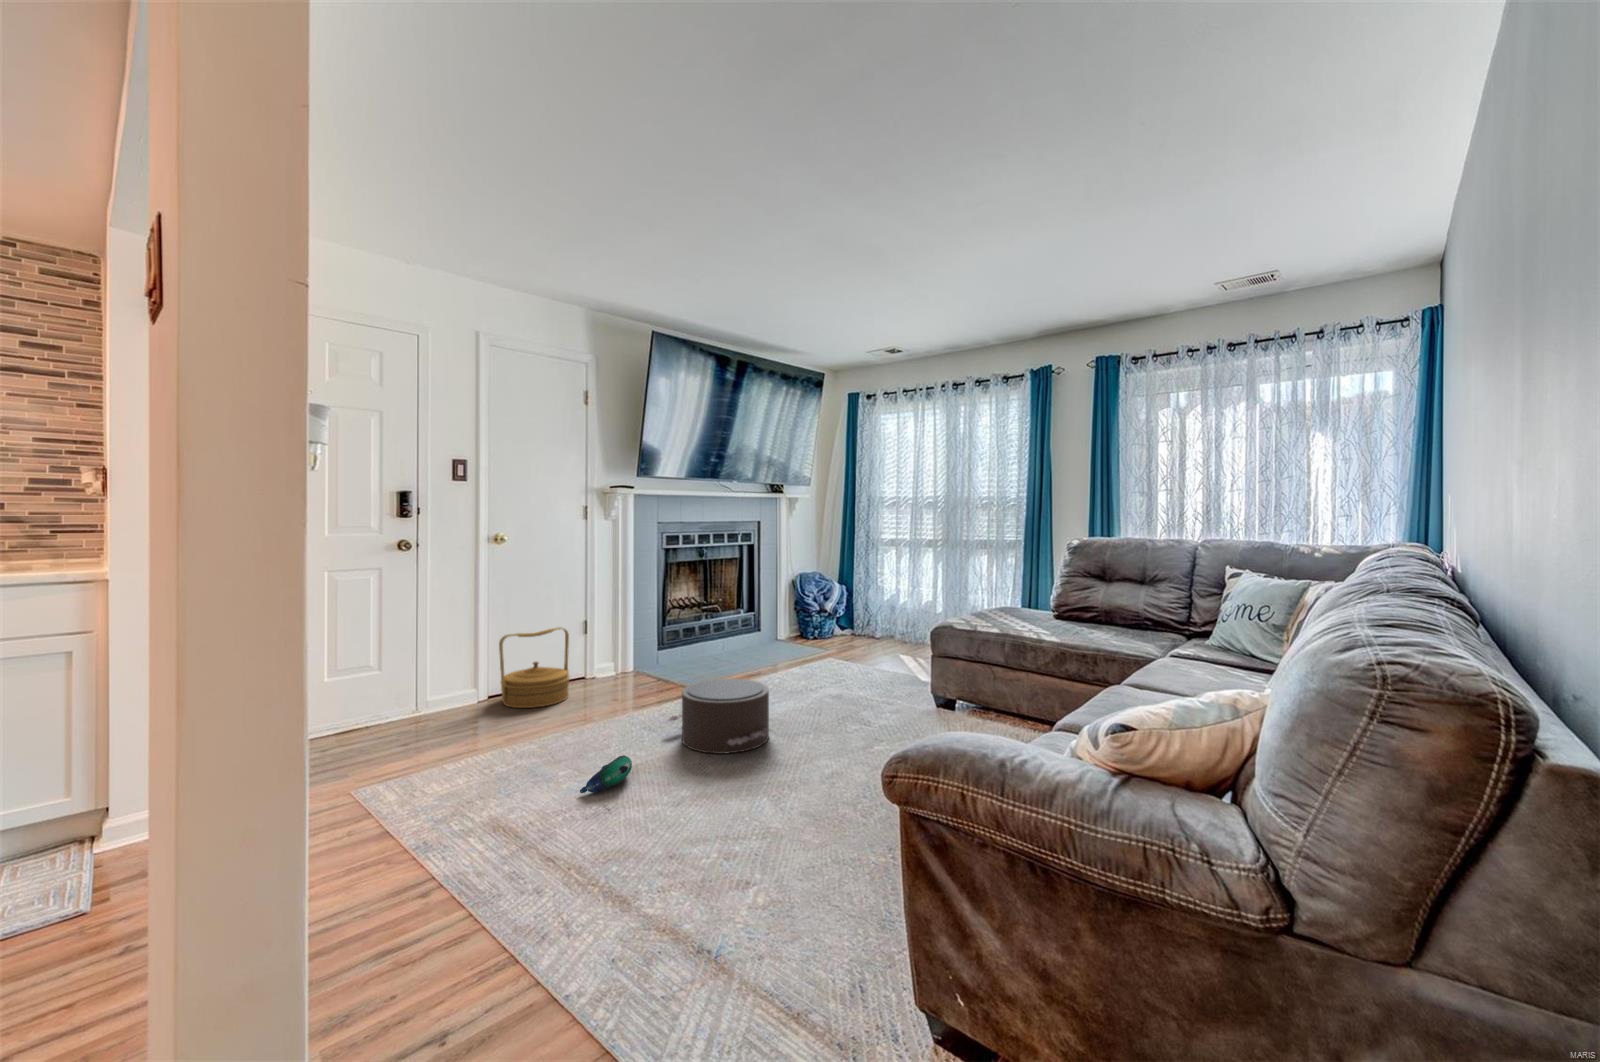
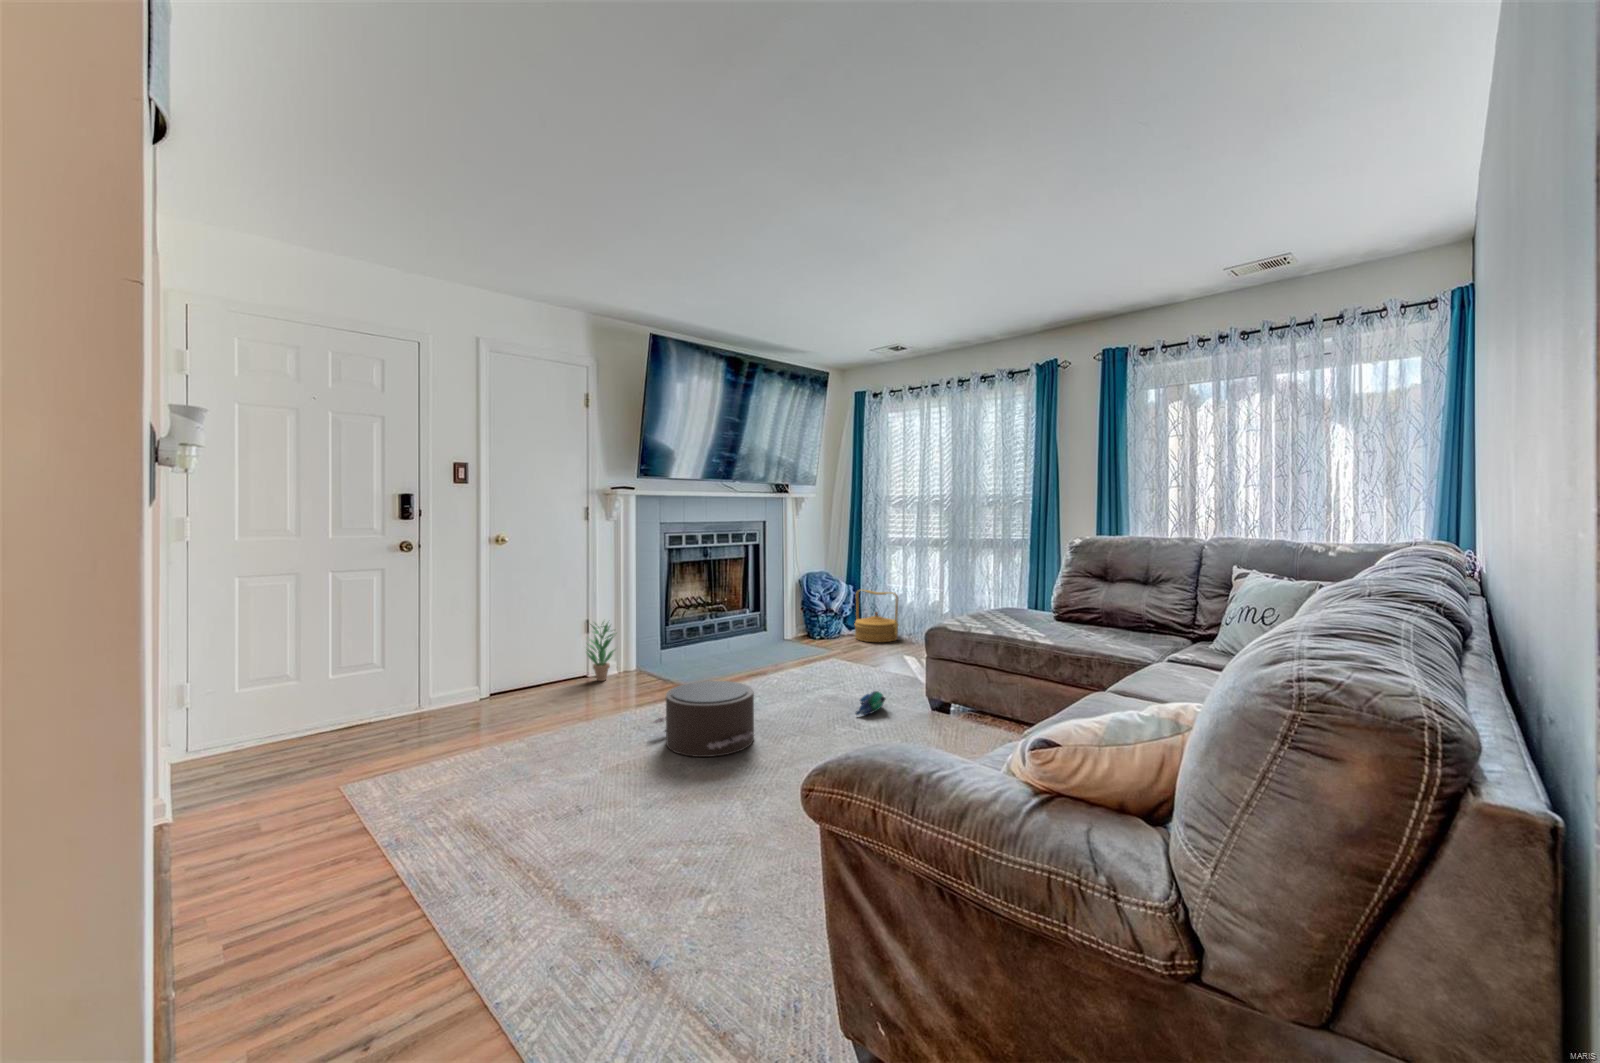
potted plant: none [586,618,621,681] -> present [587,624,614,681]
woven basket: present [499,627,570,708] -> present [855,590,898,642]
plush toy: present [580,755,632,793] -> present [856,691,885,715]

